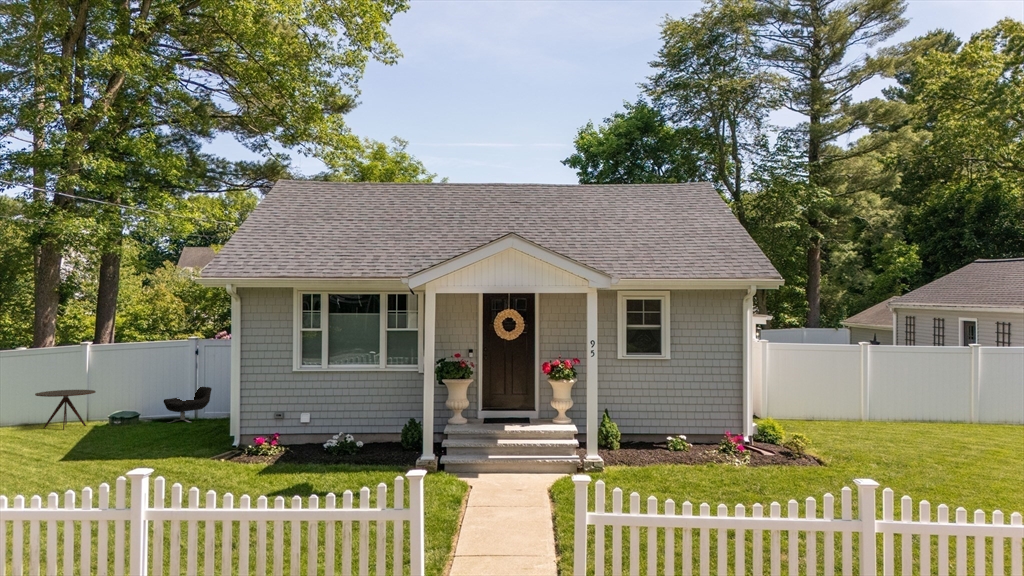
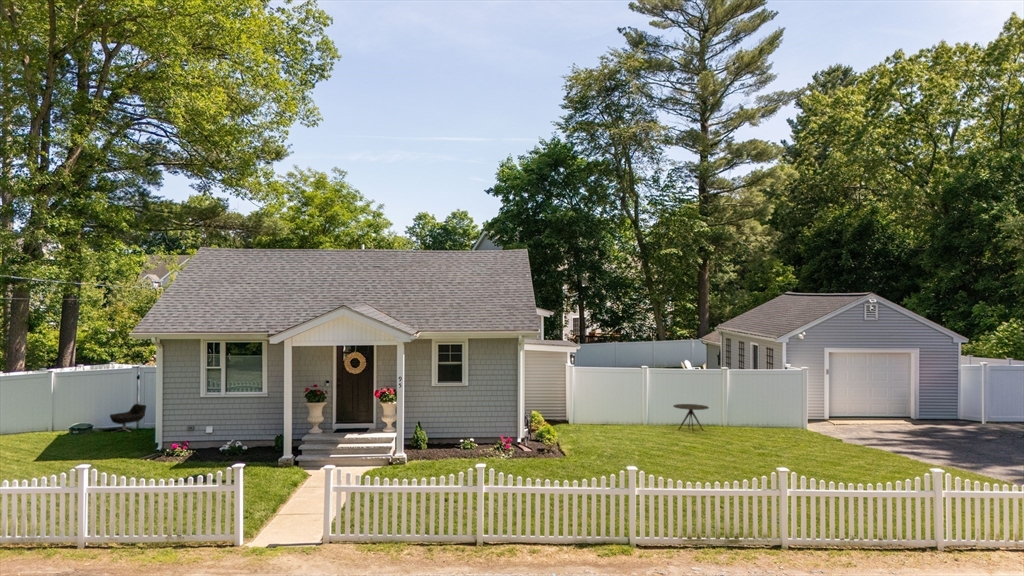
round table: present [35,390,96,430] -> present [674,404,709,431]

